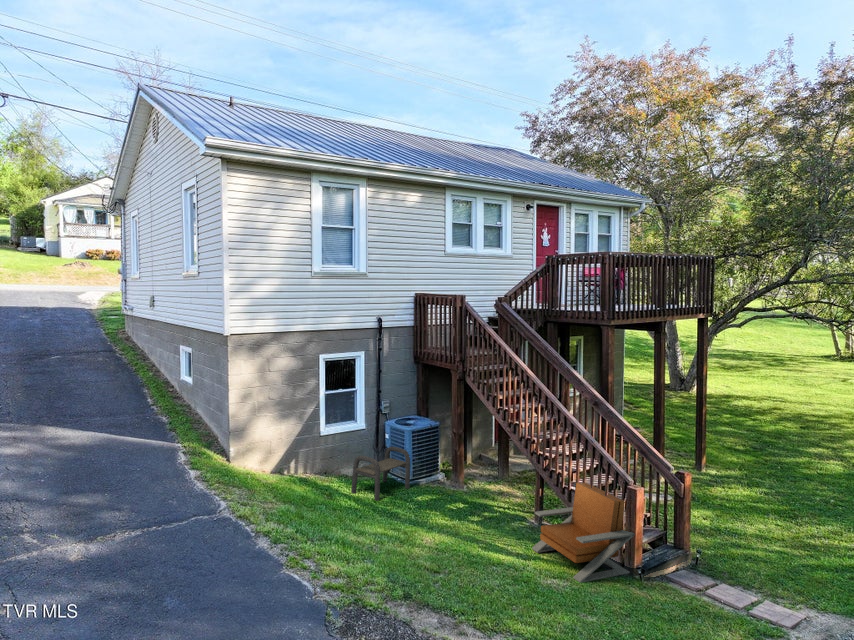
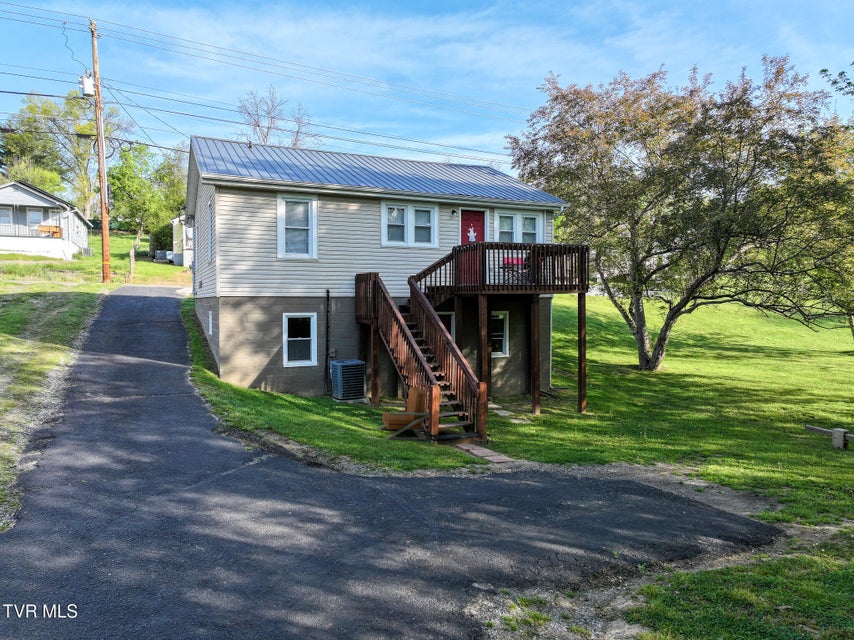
bench: present [351,447,410,501] -> none [299,377,342,408]

